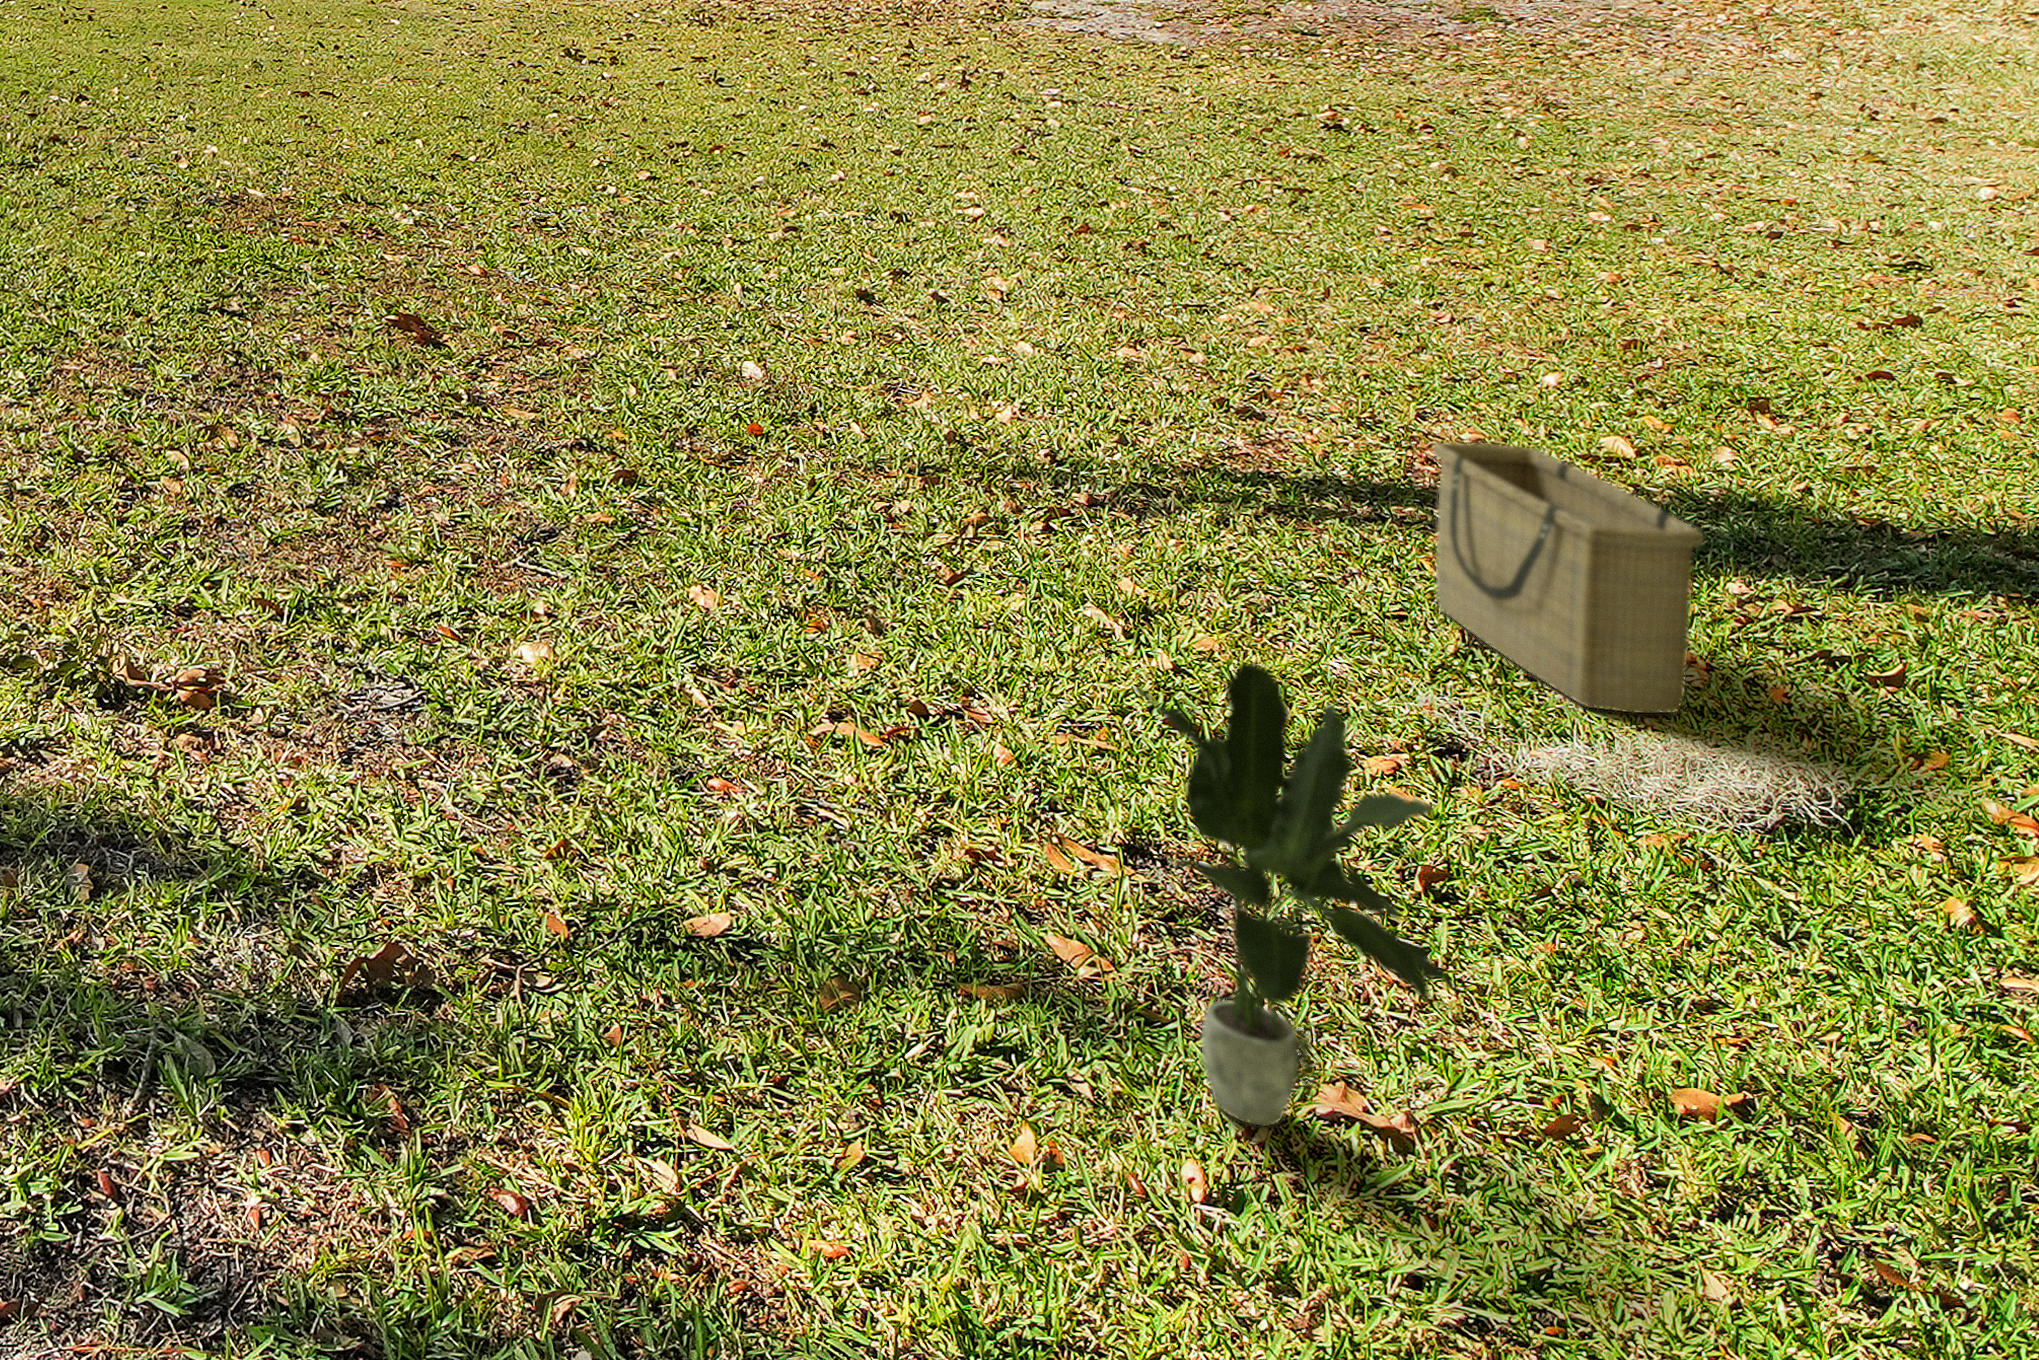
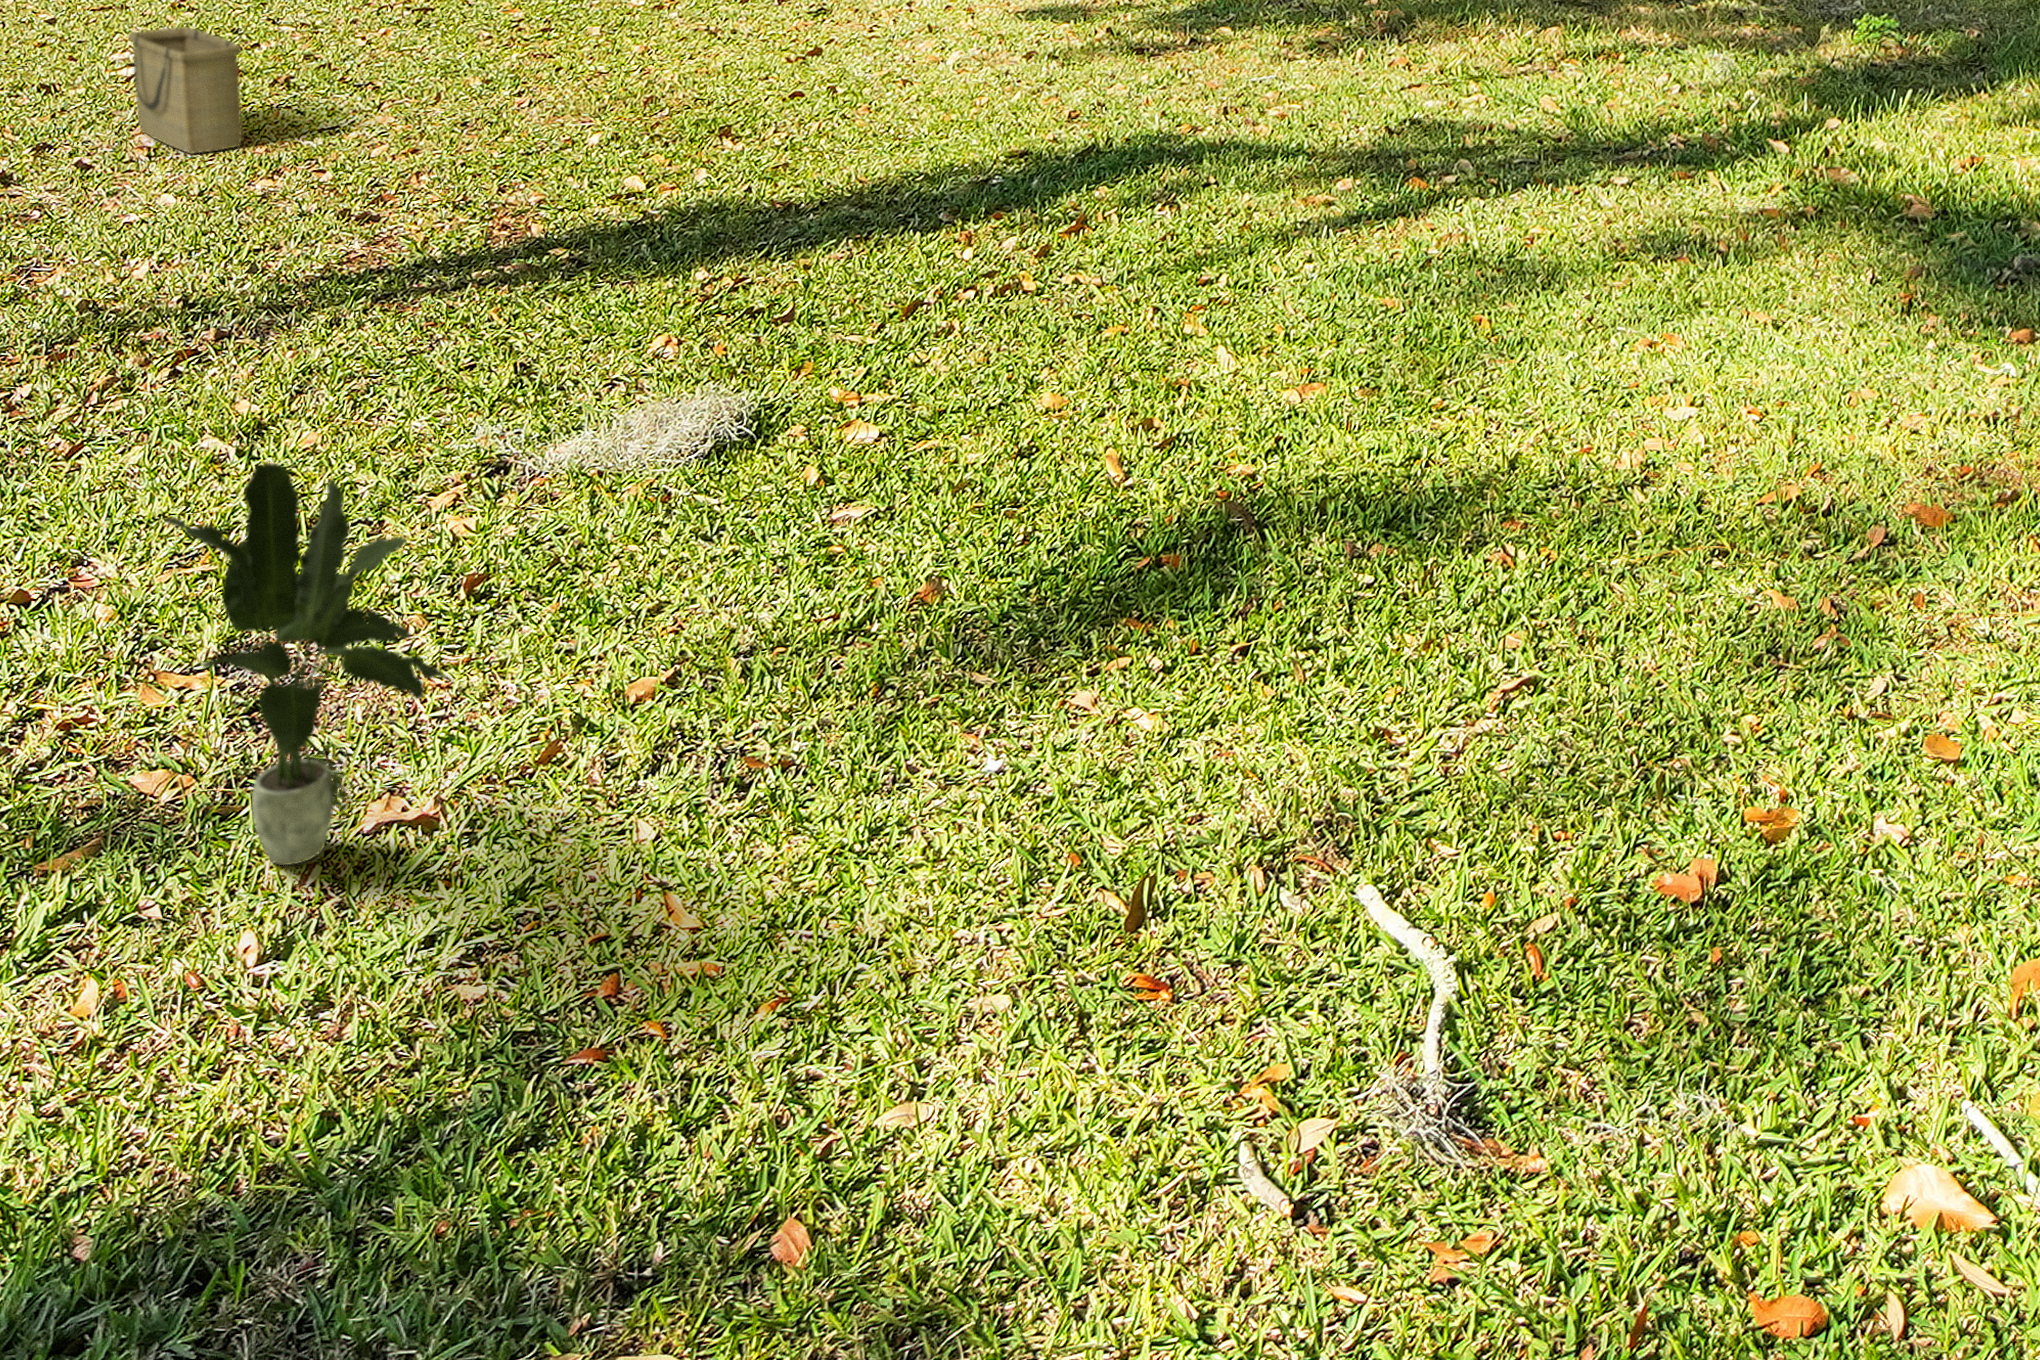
basket: present [1433,443,1703,713] -> present [128,27,242,154]

